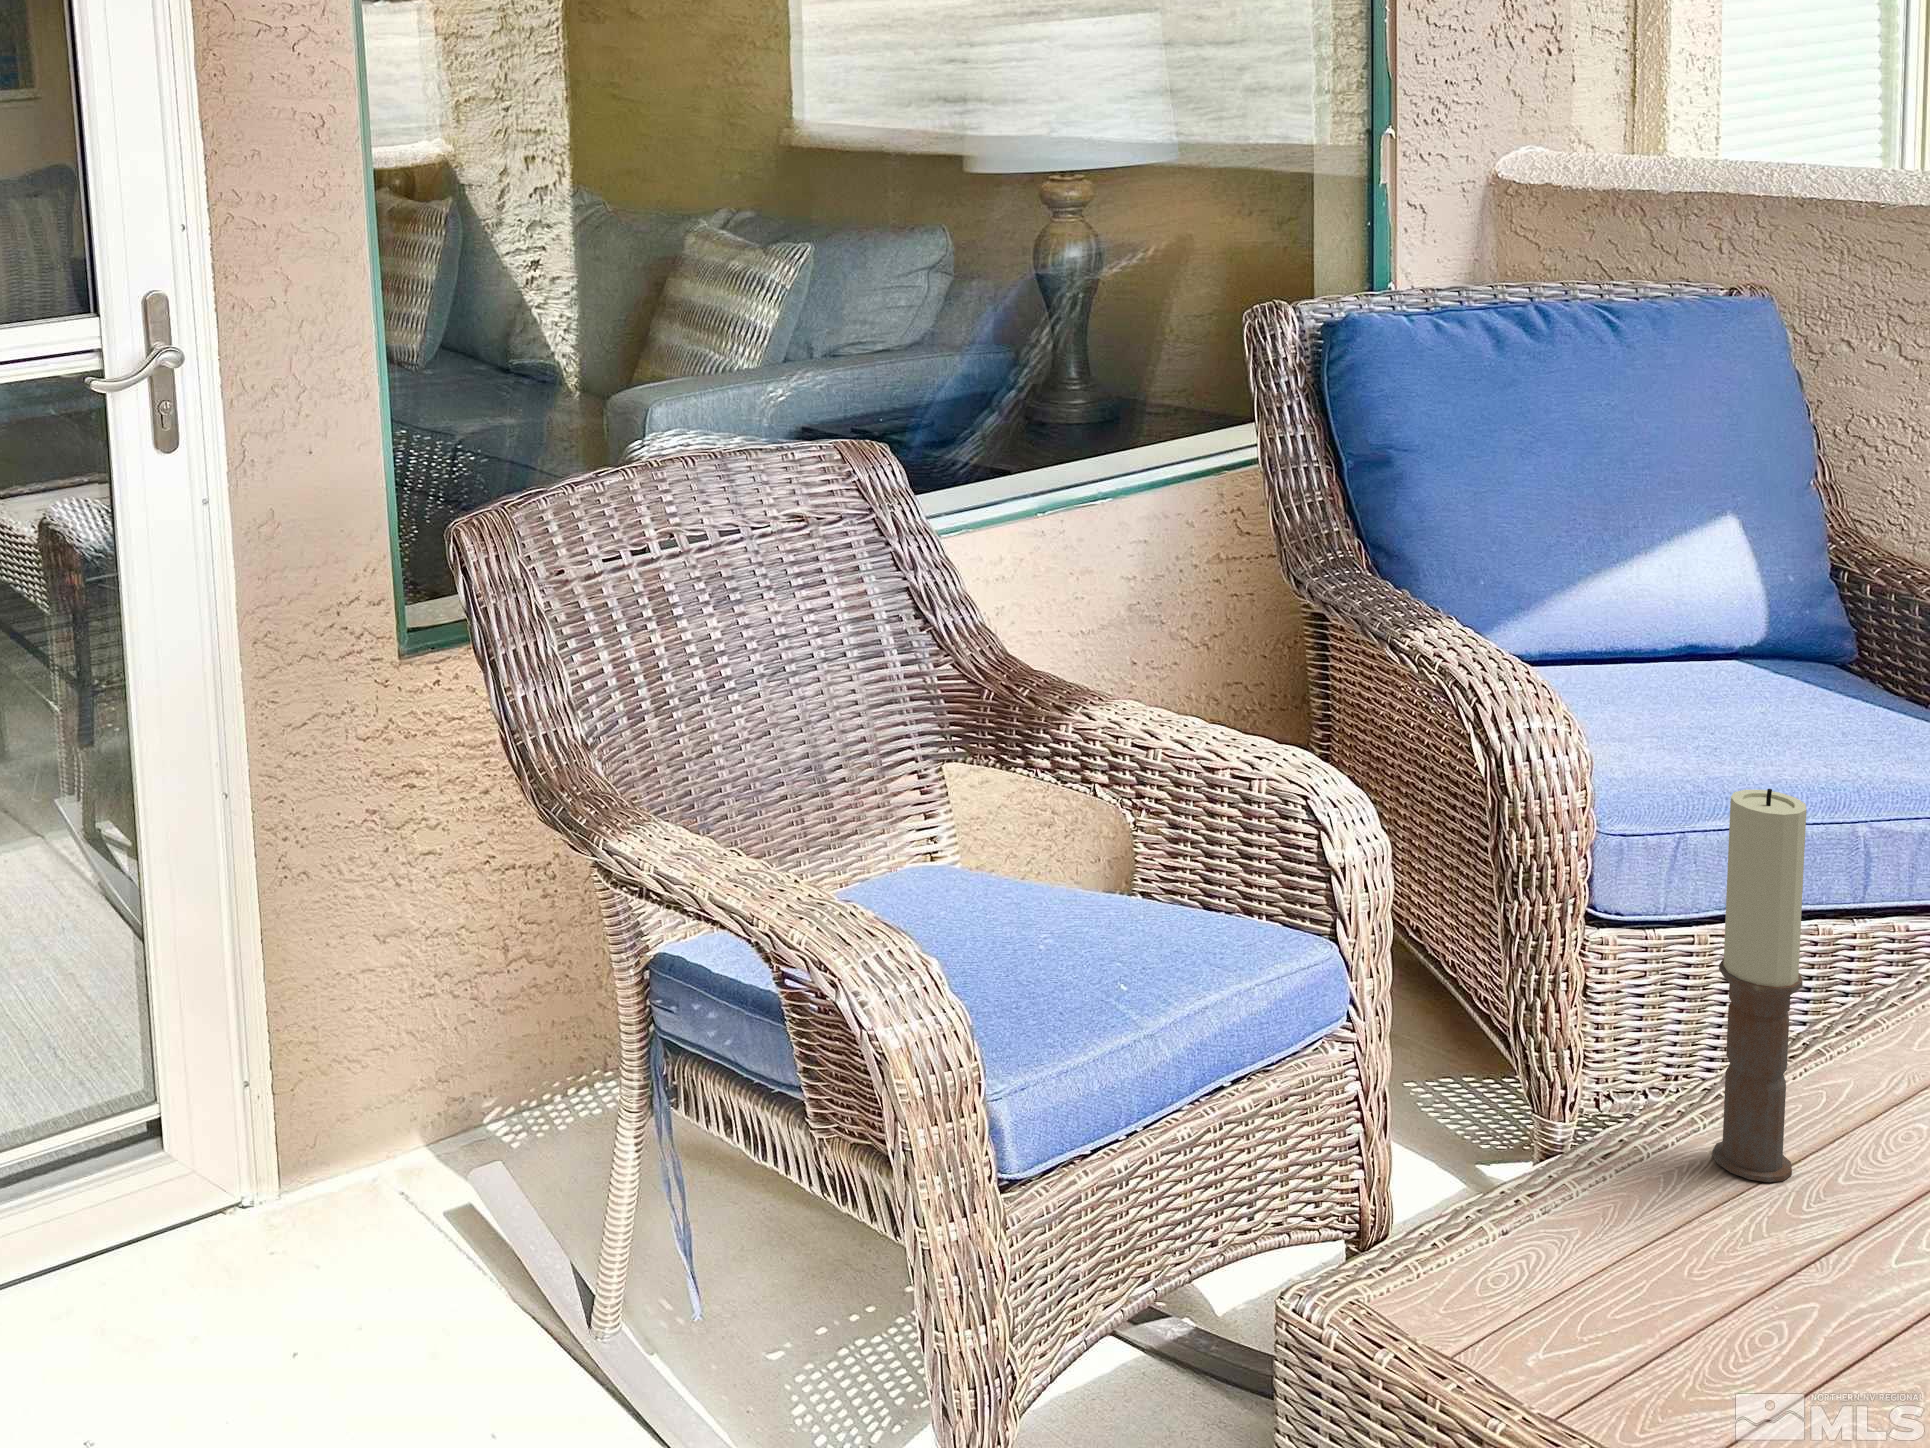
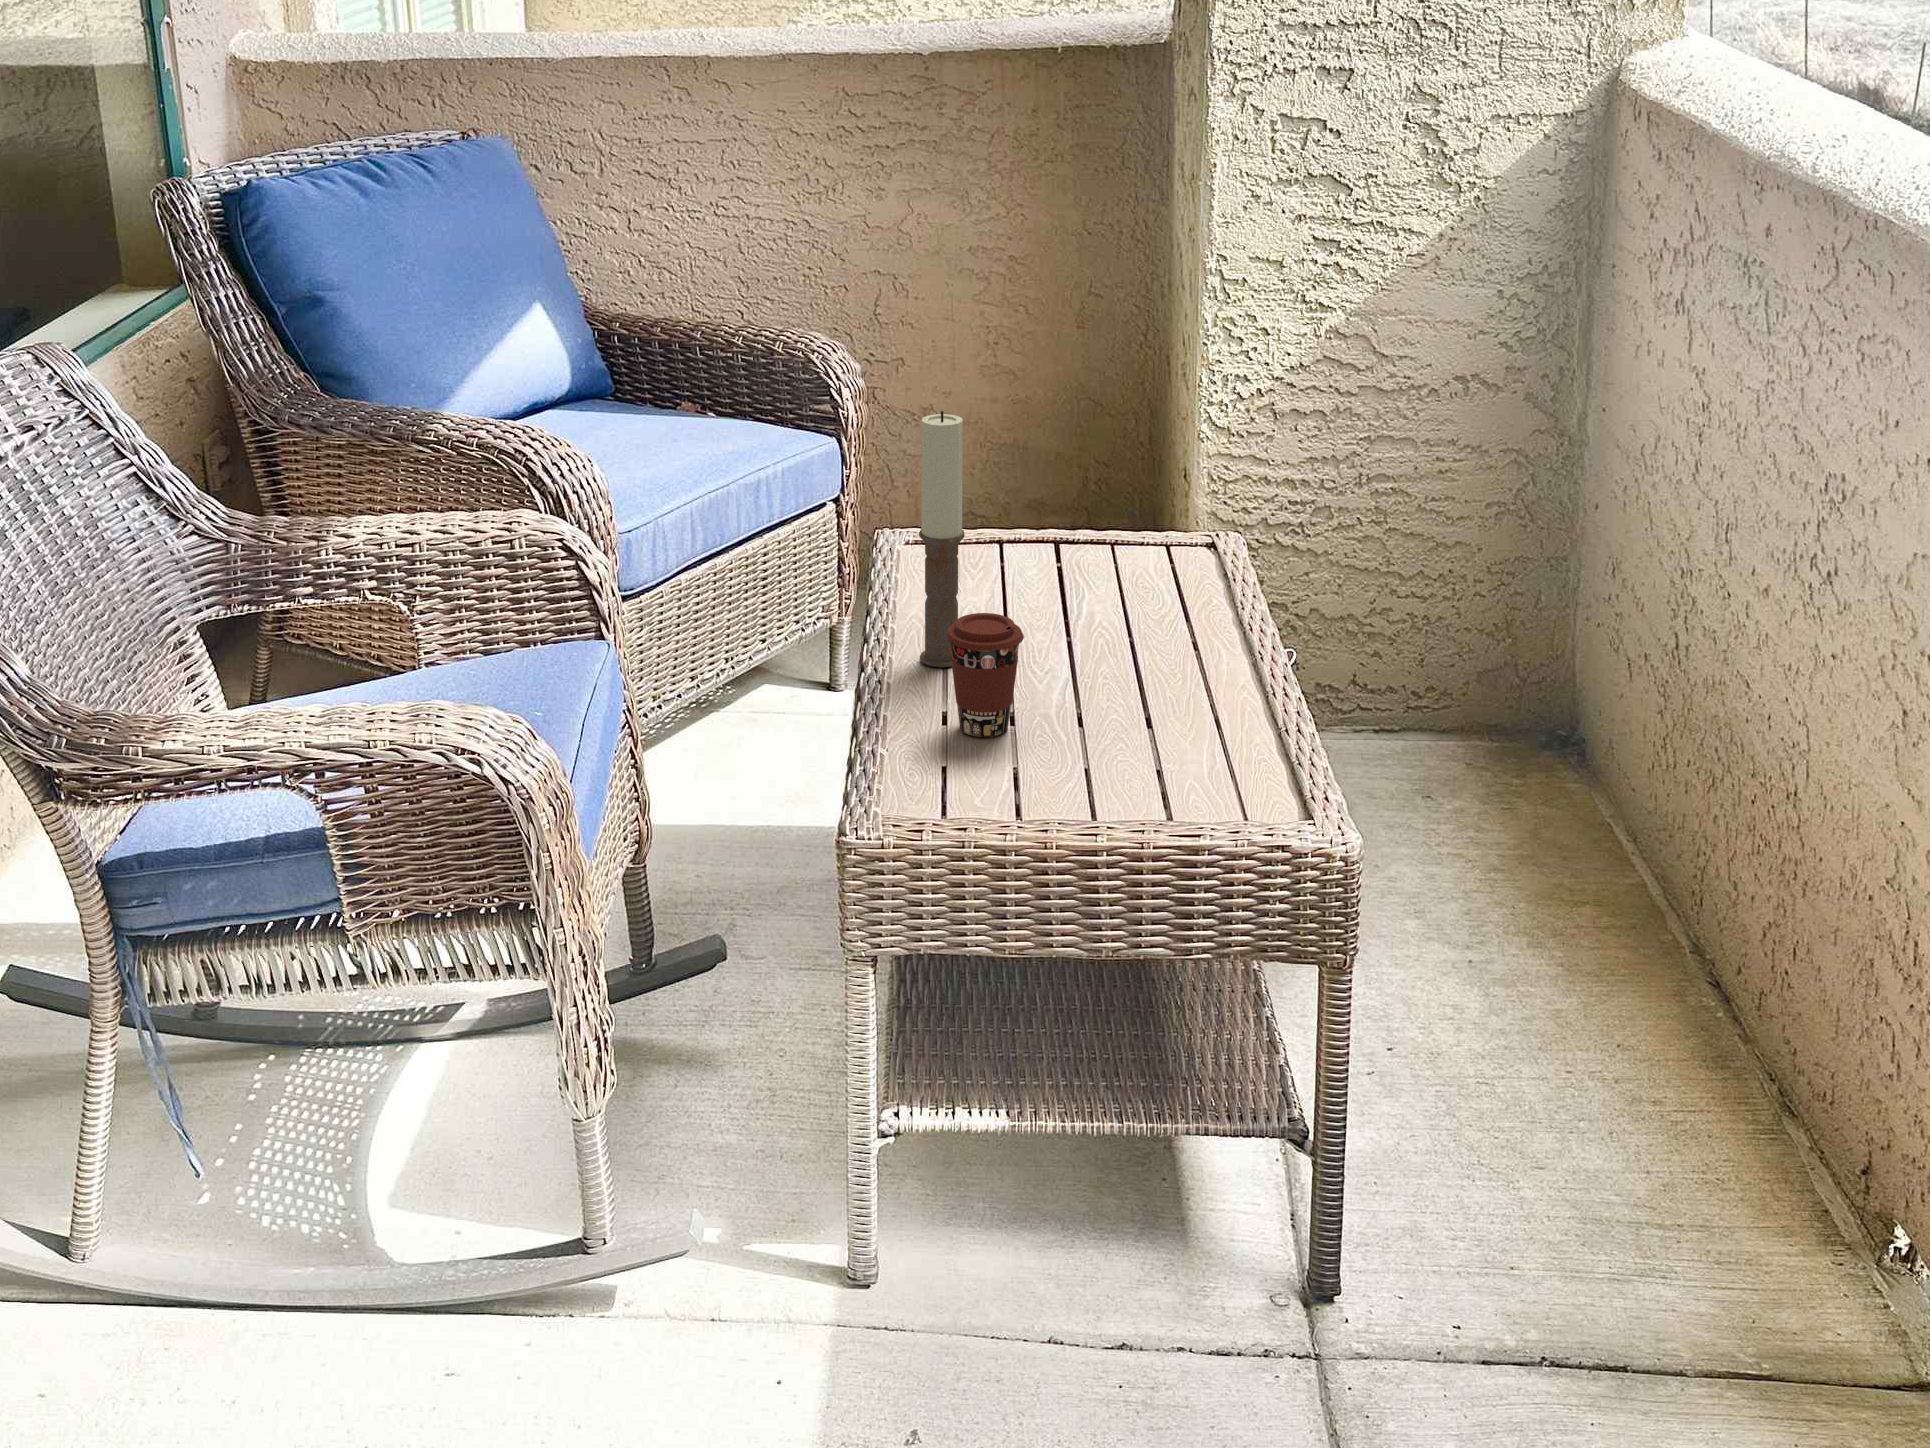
coffee cup: none [1600,1099,1742,1305] -> present [946,613,1024,737]

